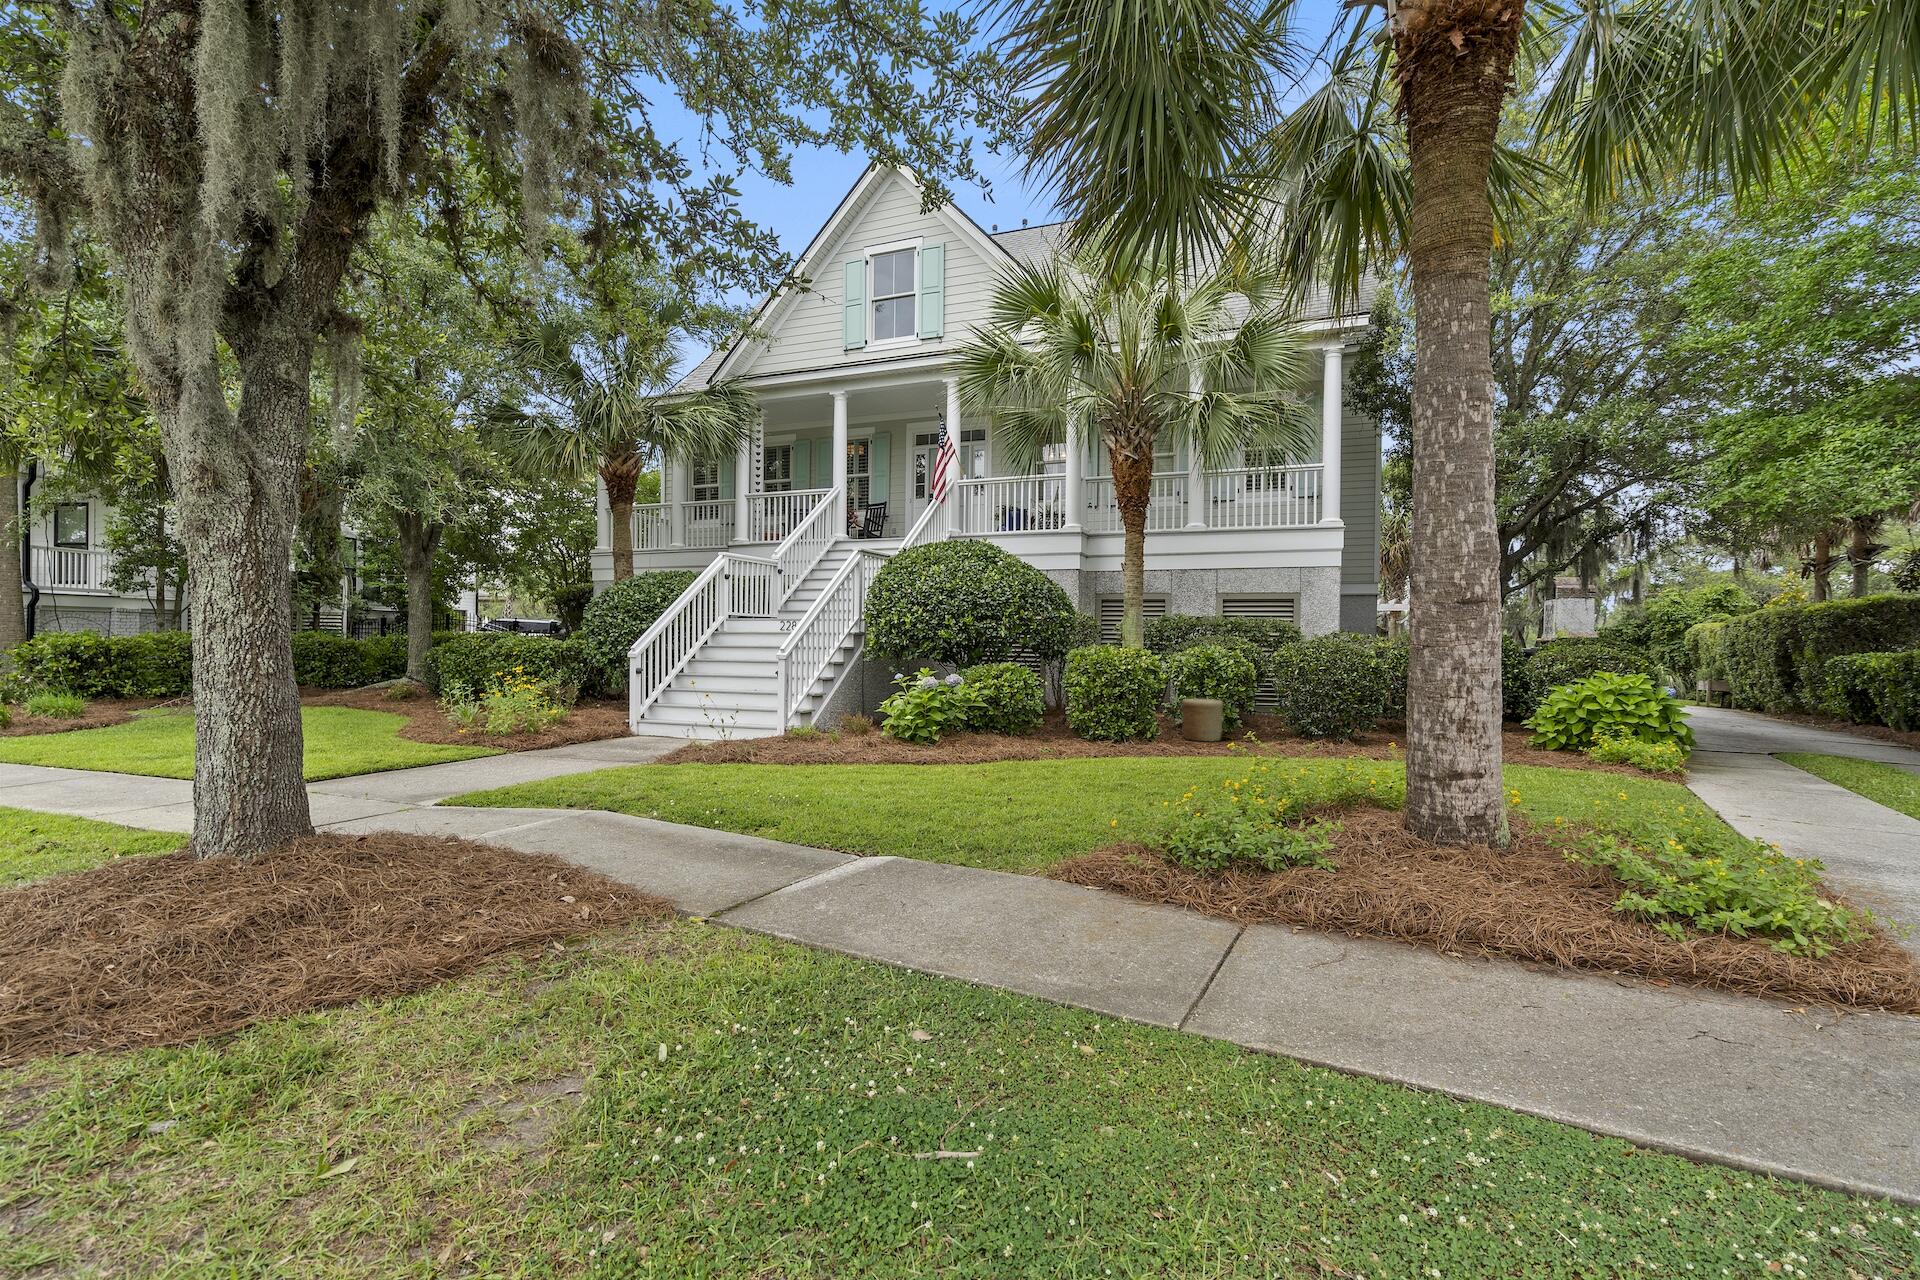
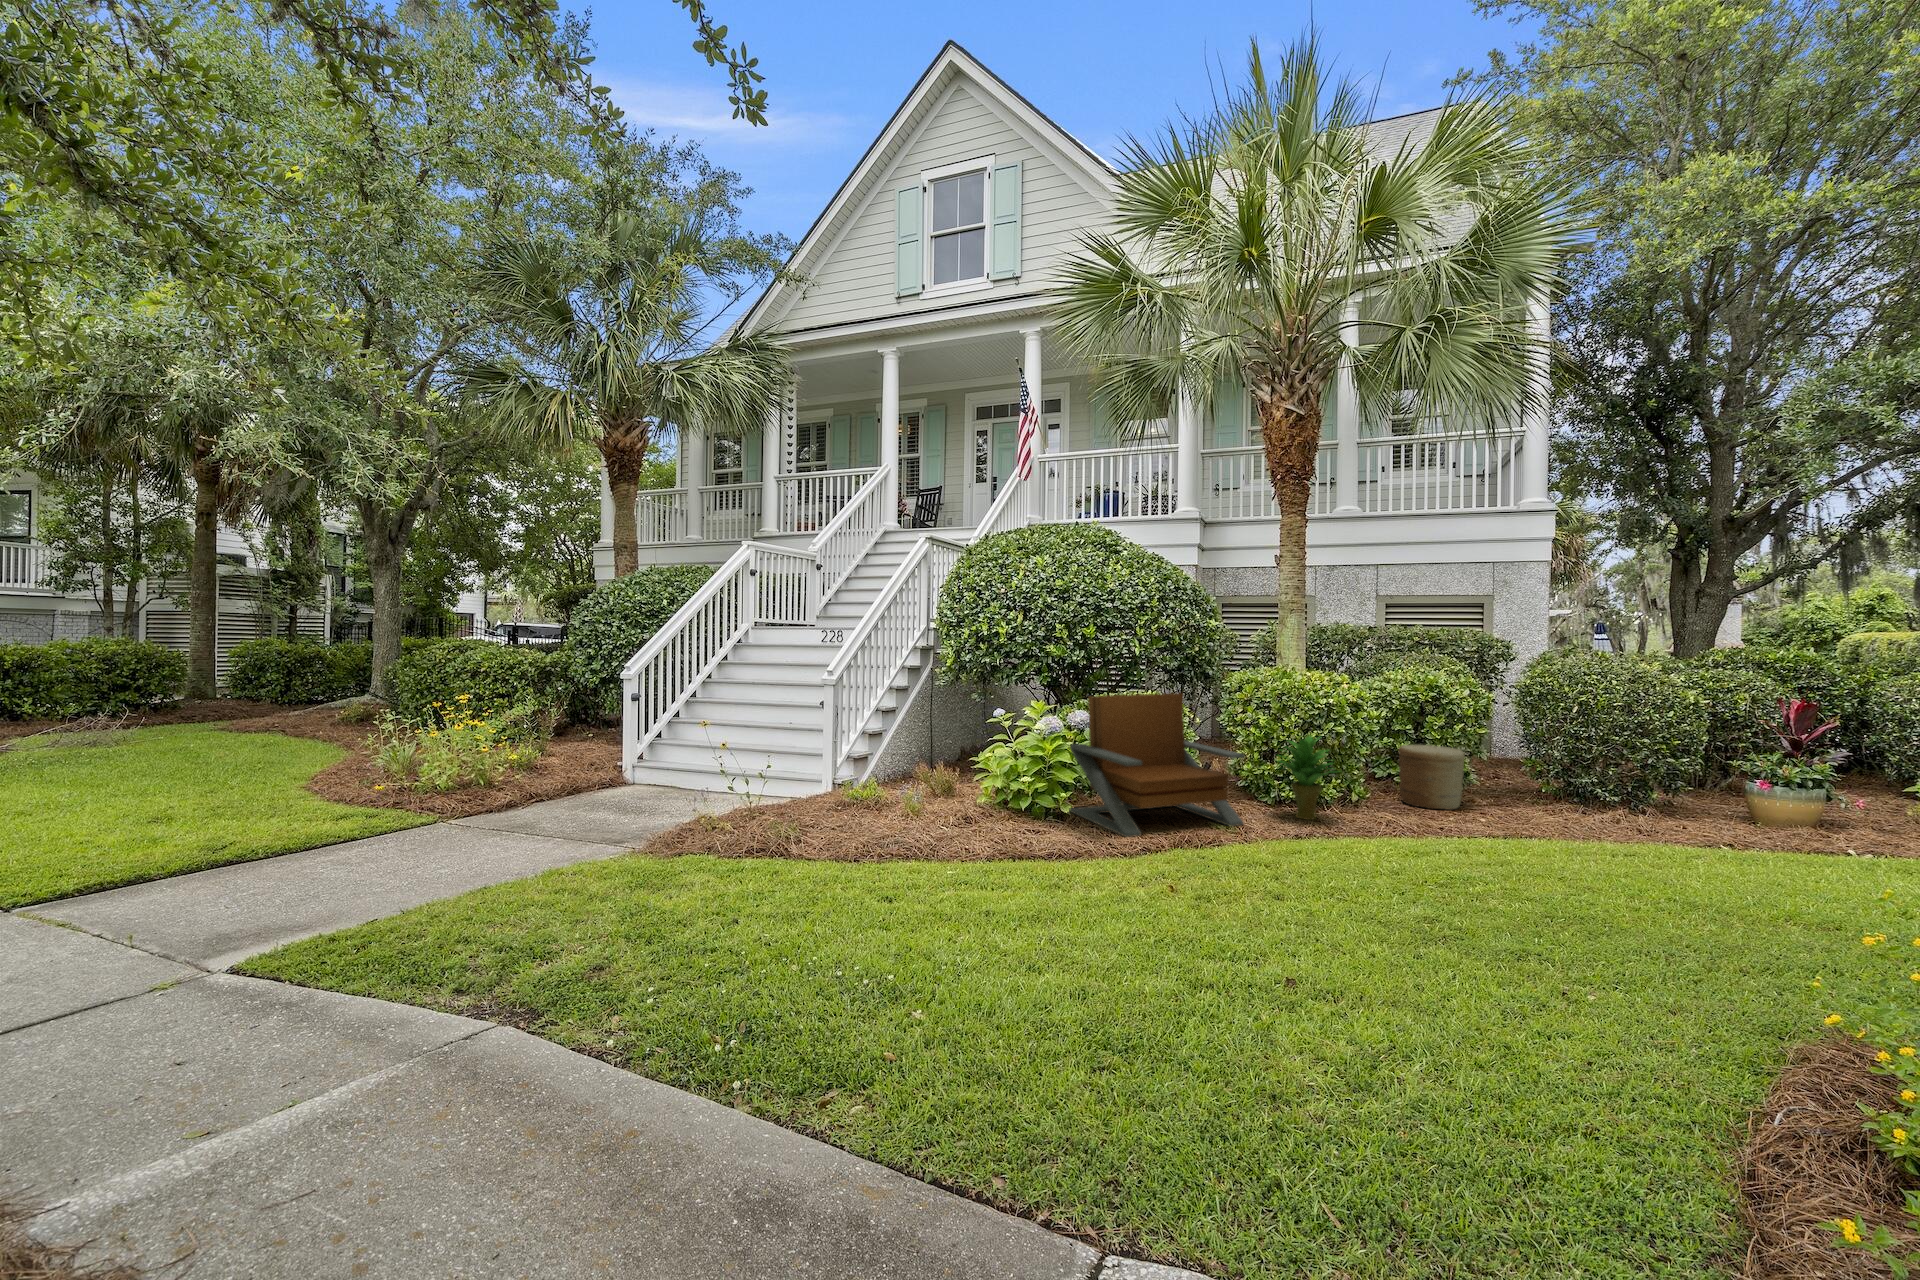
lounge chair: none [946,662,1059,754] -> present [1068,693,1244,837]
potted plant: none [1085,689,1128,746] -> present [1277,736,1333,820]

